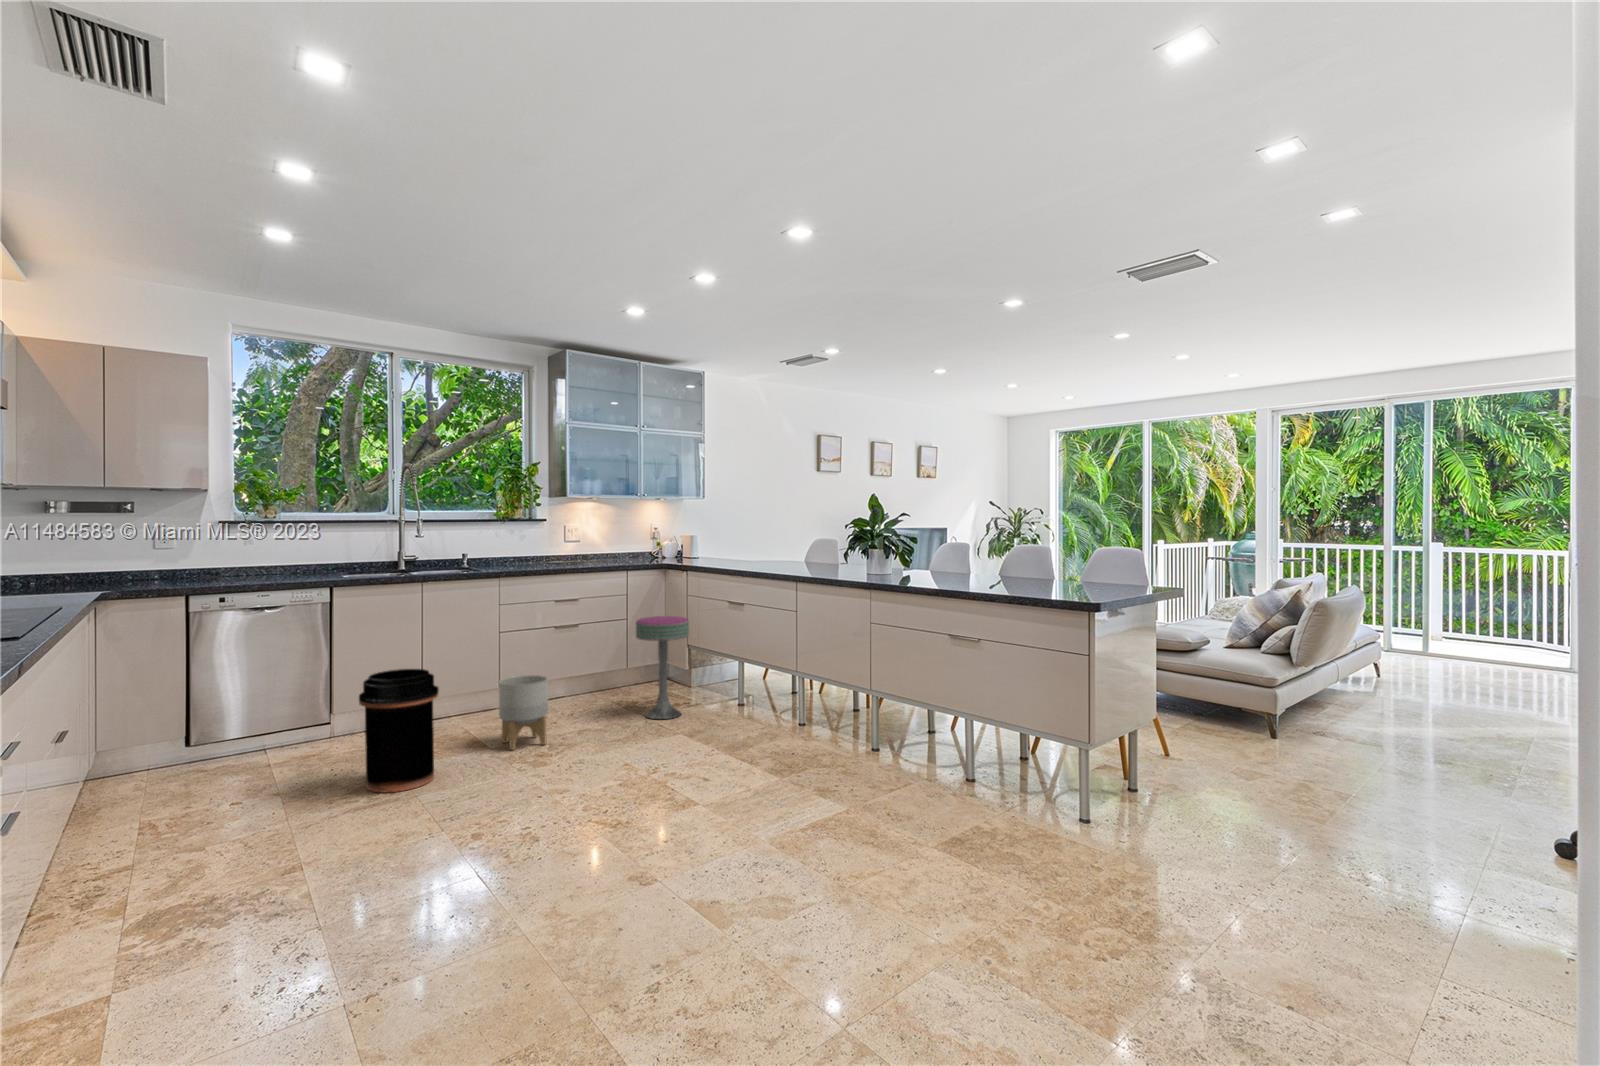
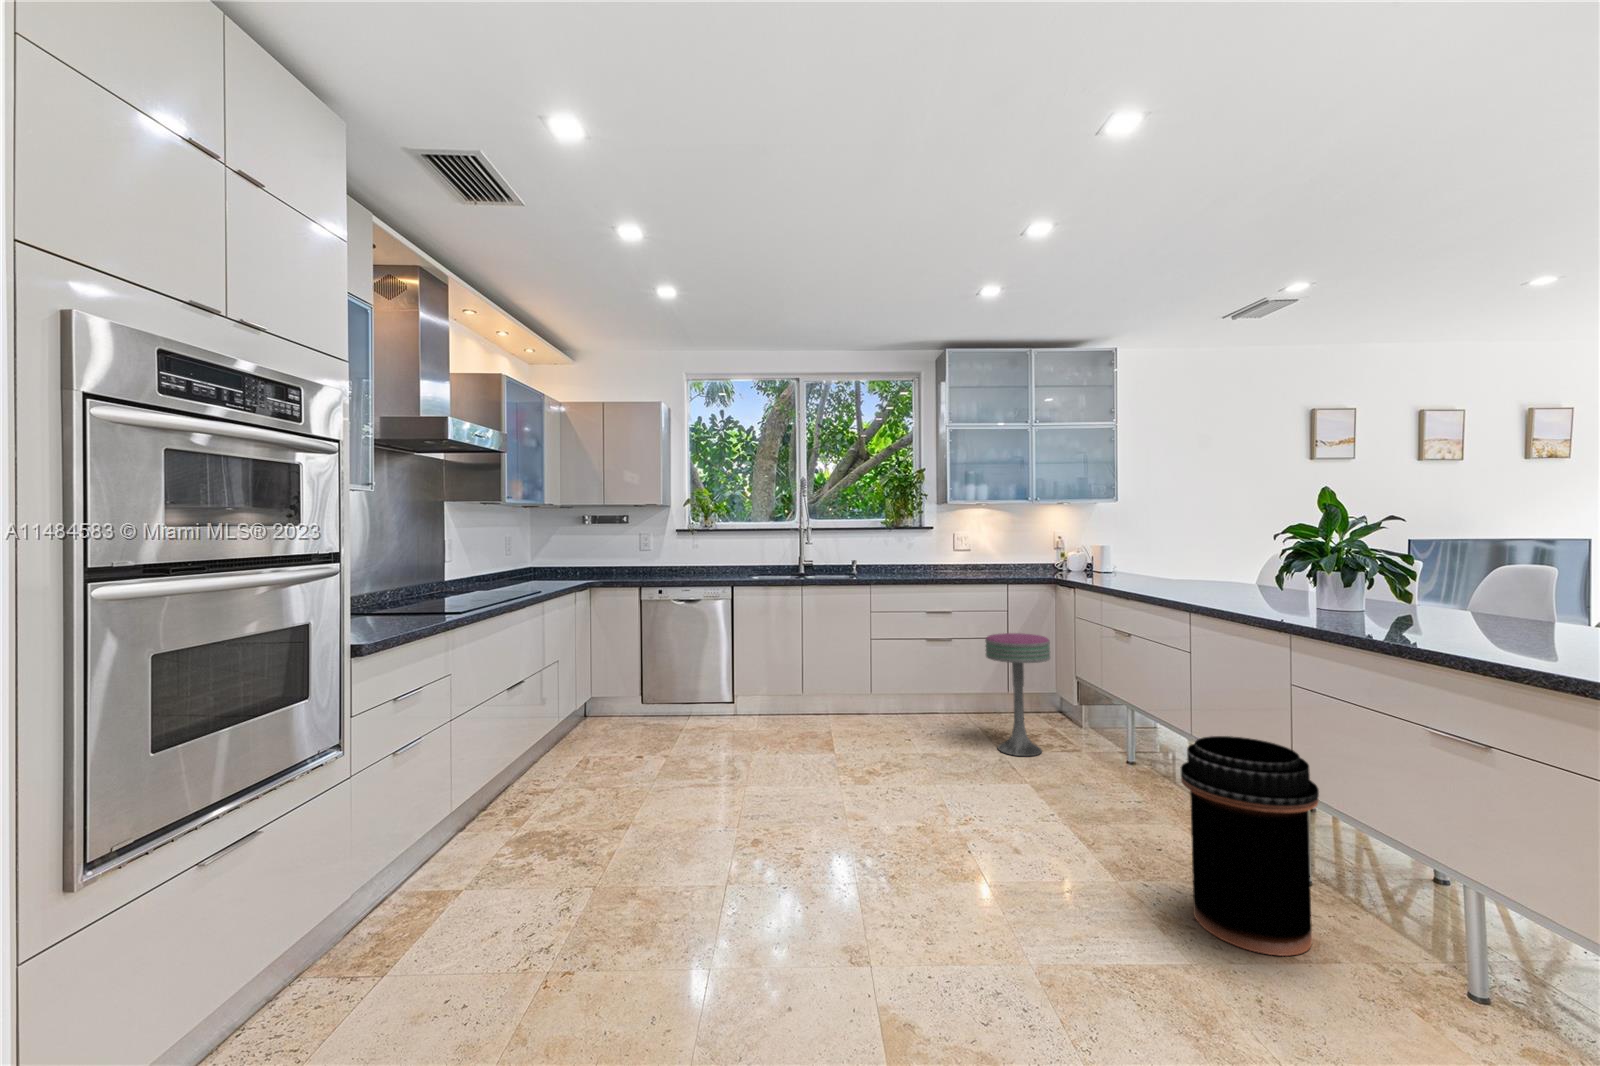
trash can: present [359,669,439,792] -> present [1180,736,1319,956]
planter: present [499,675,548,750] -> none [832,682,880,758]

